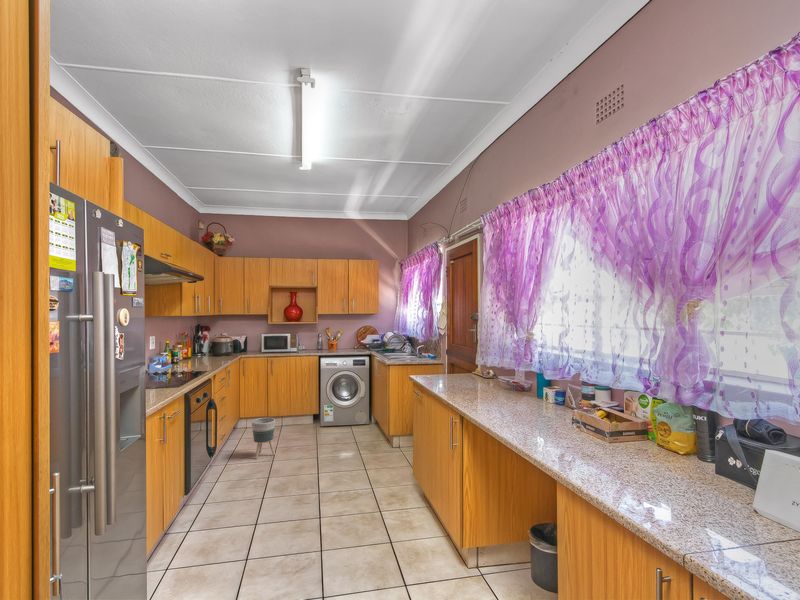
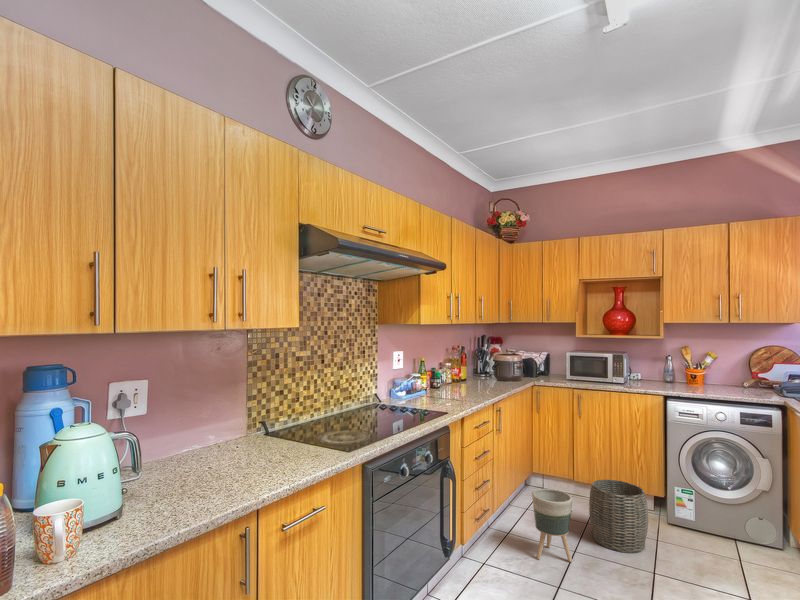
woven basket: none [281,407,312,444] -> present [589,480,648,553]

